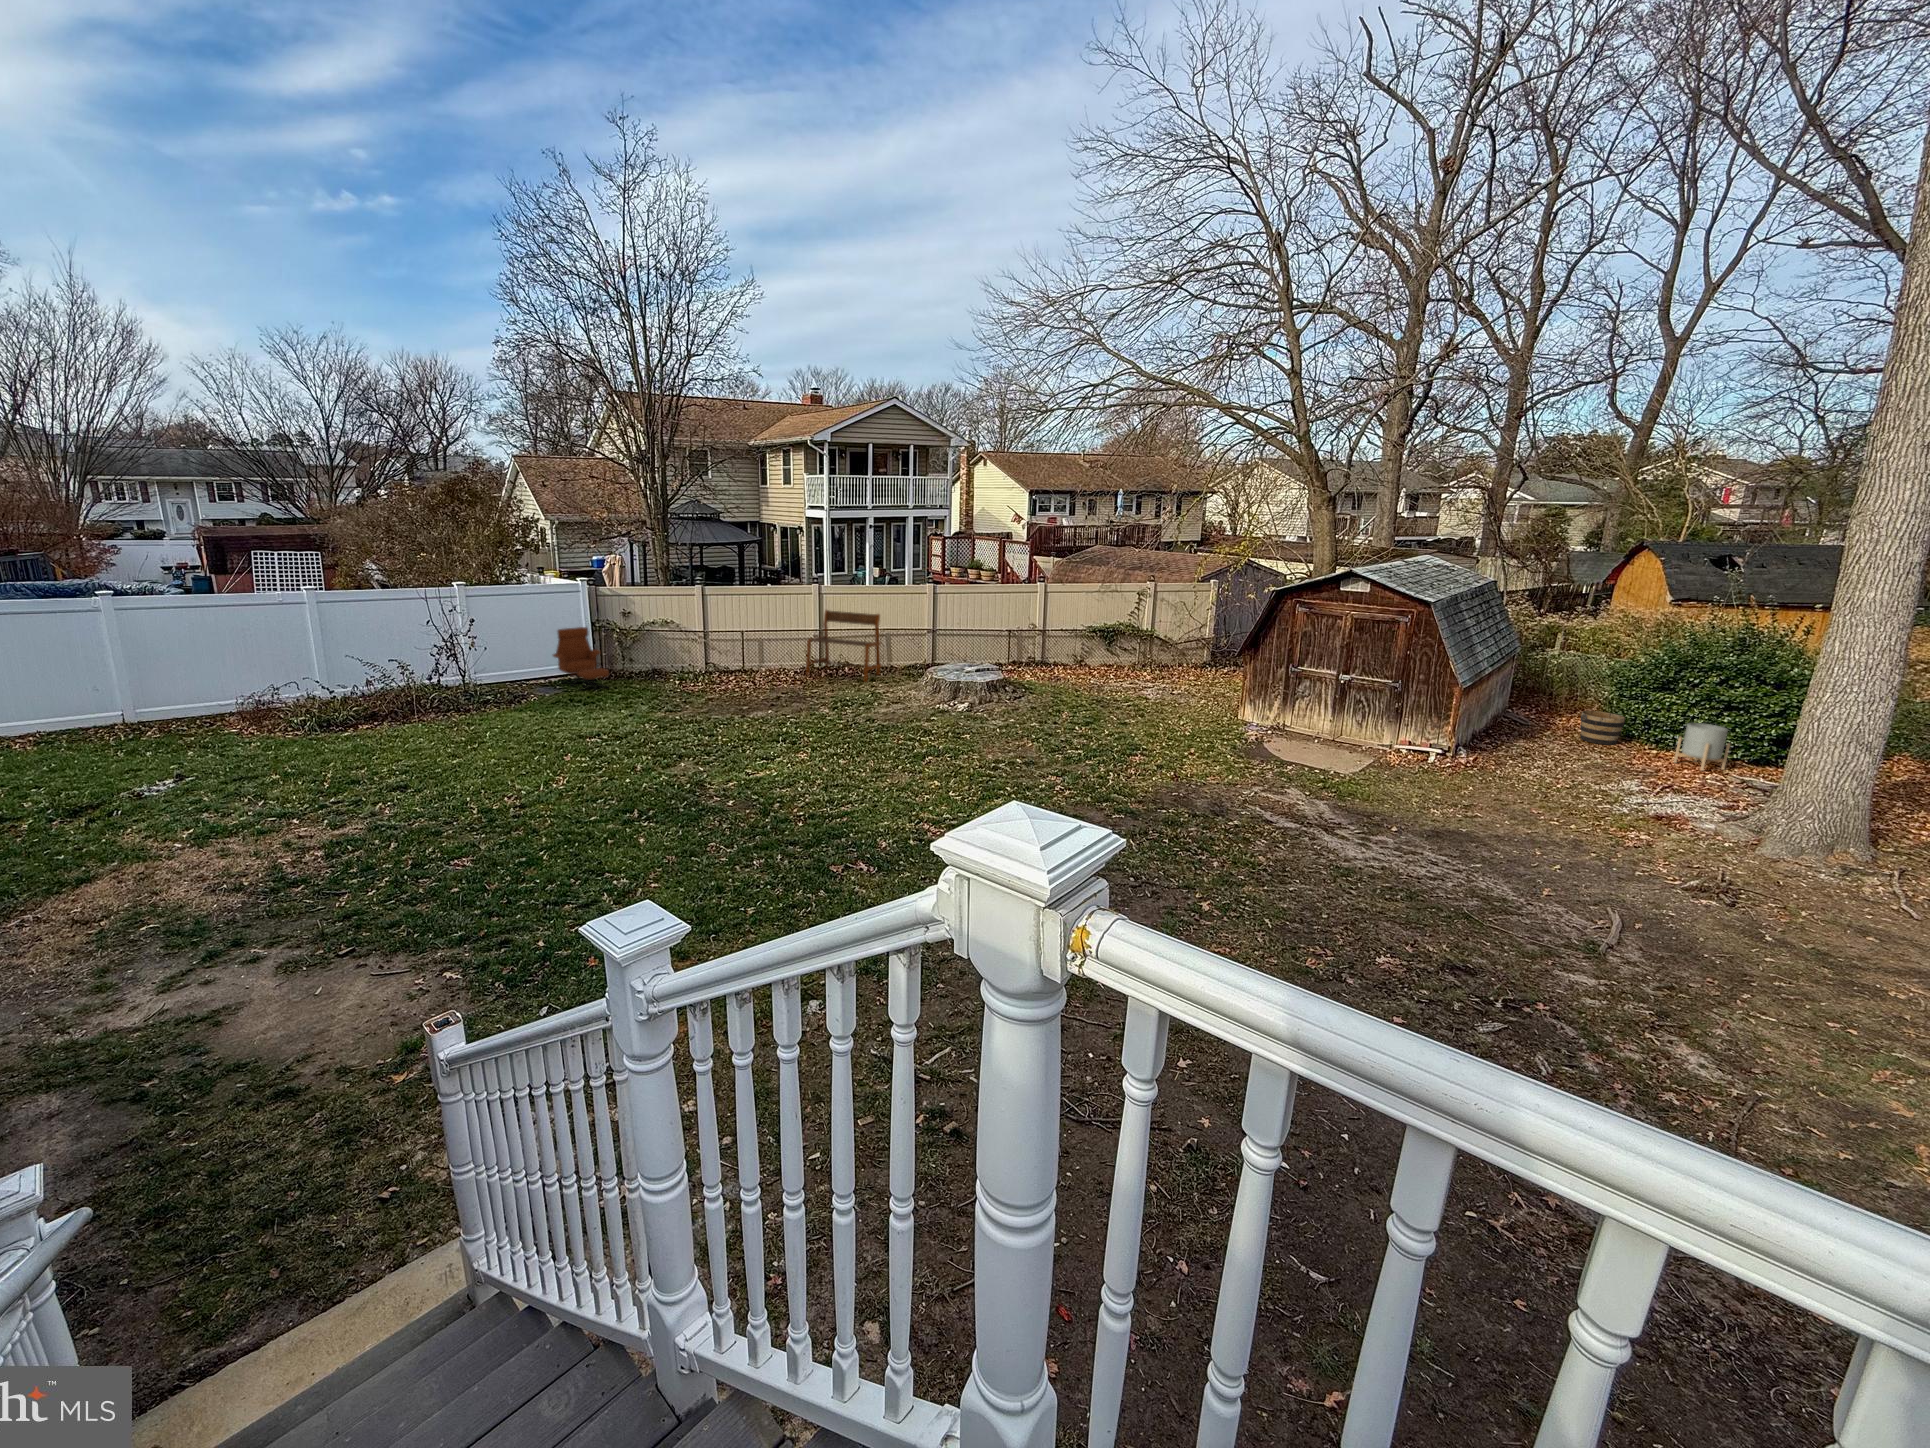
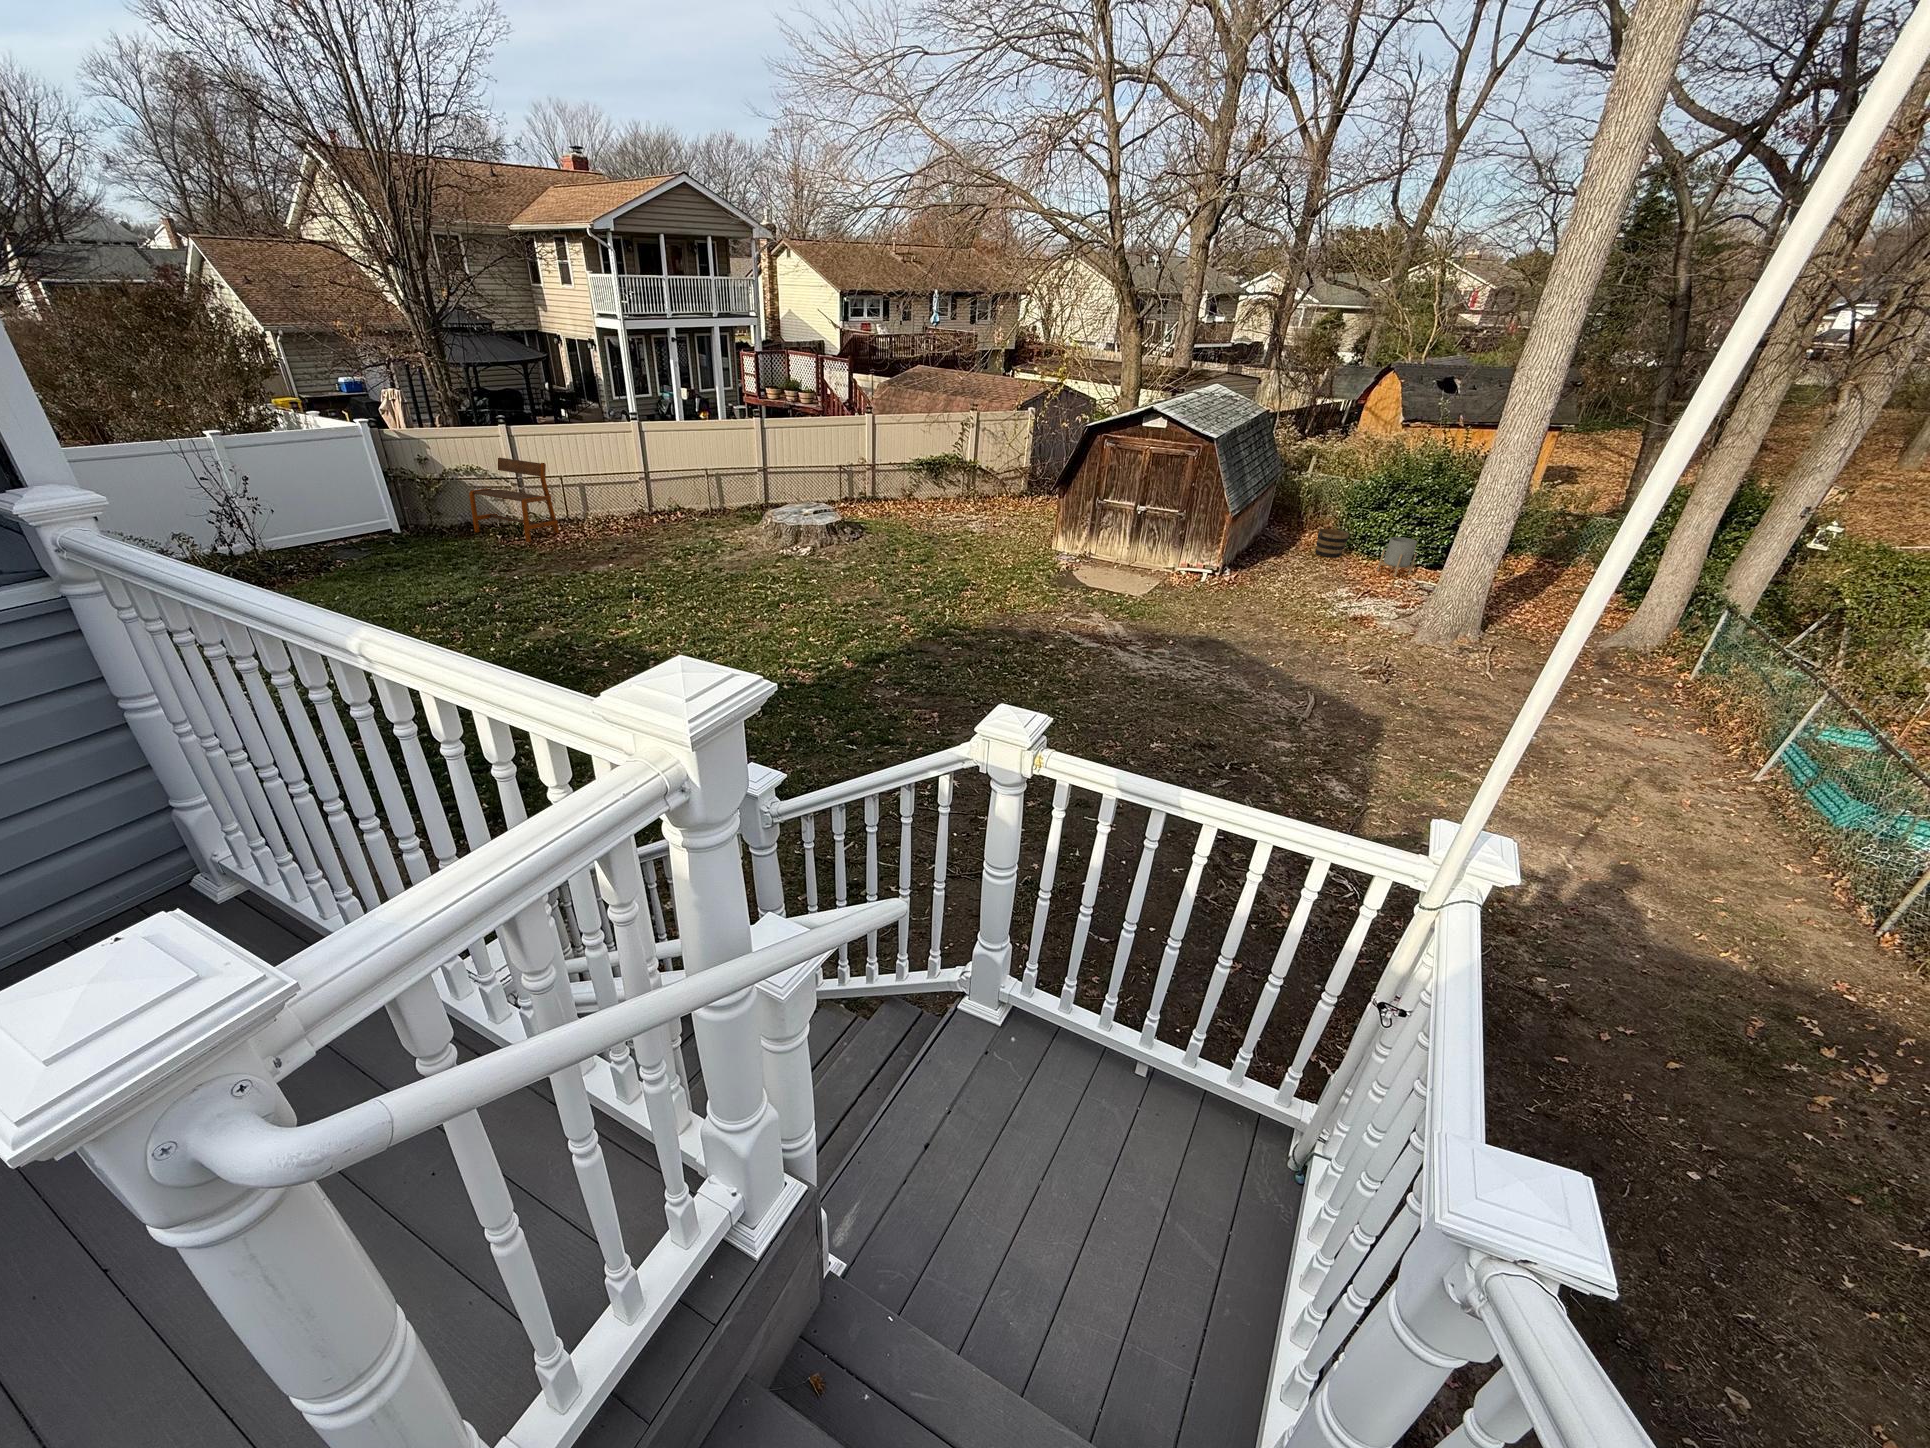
bench: present [806,610,882,682] -> present [469,458,559,542]
lounge chair: present [553,627,609,690] -> none [355,478,432,550]

